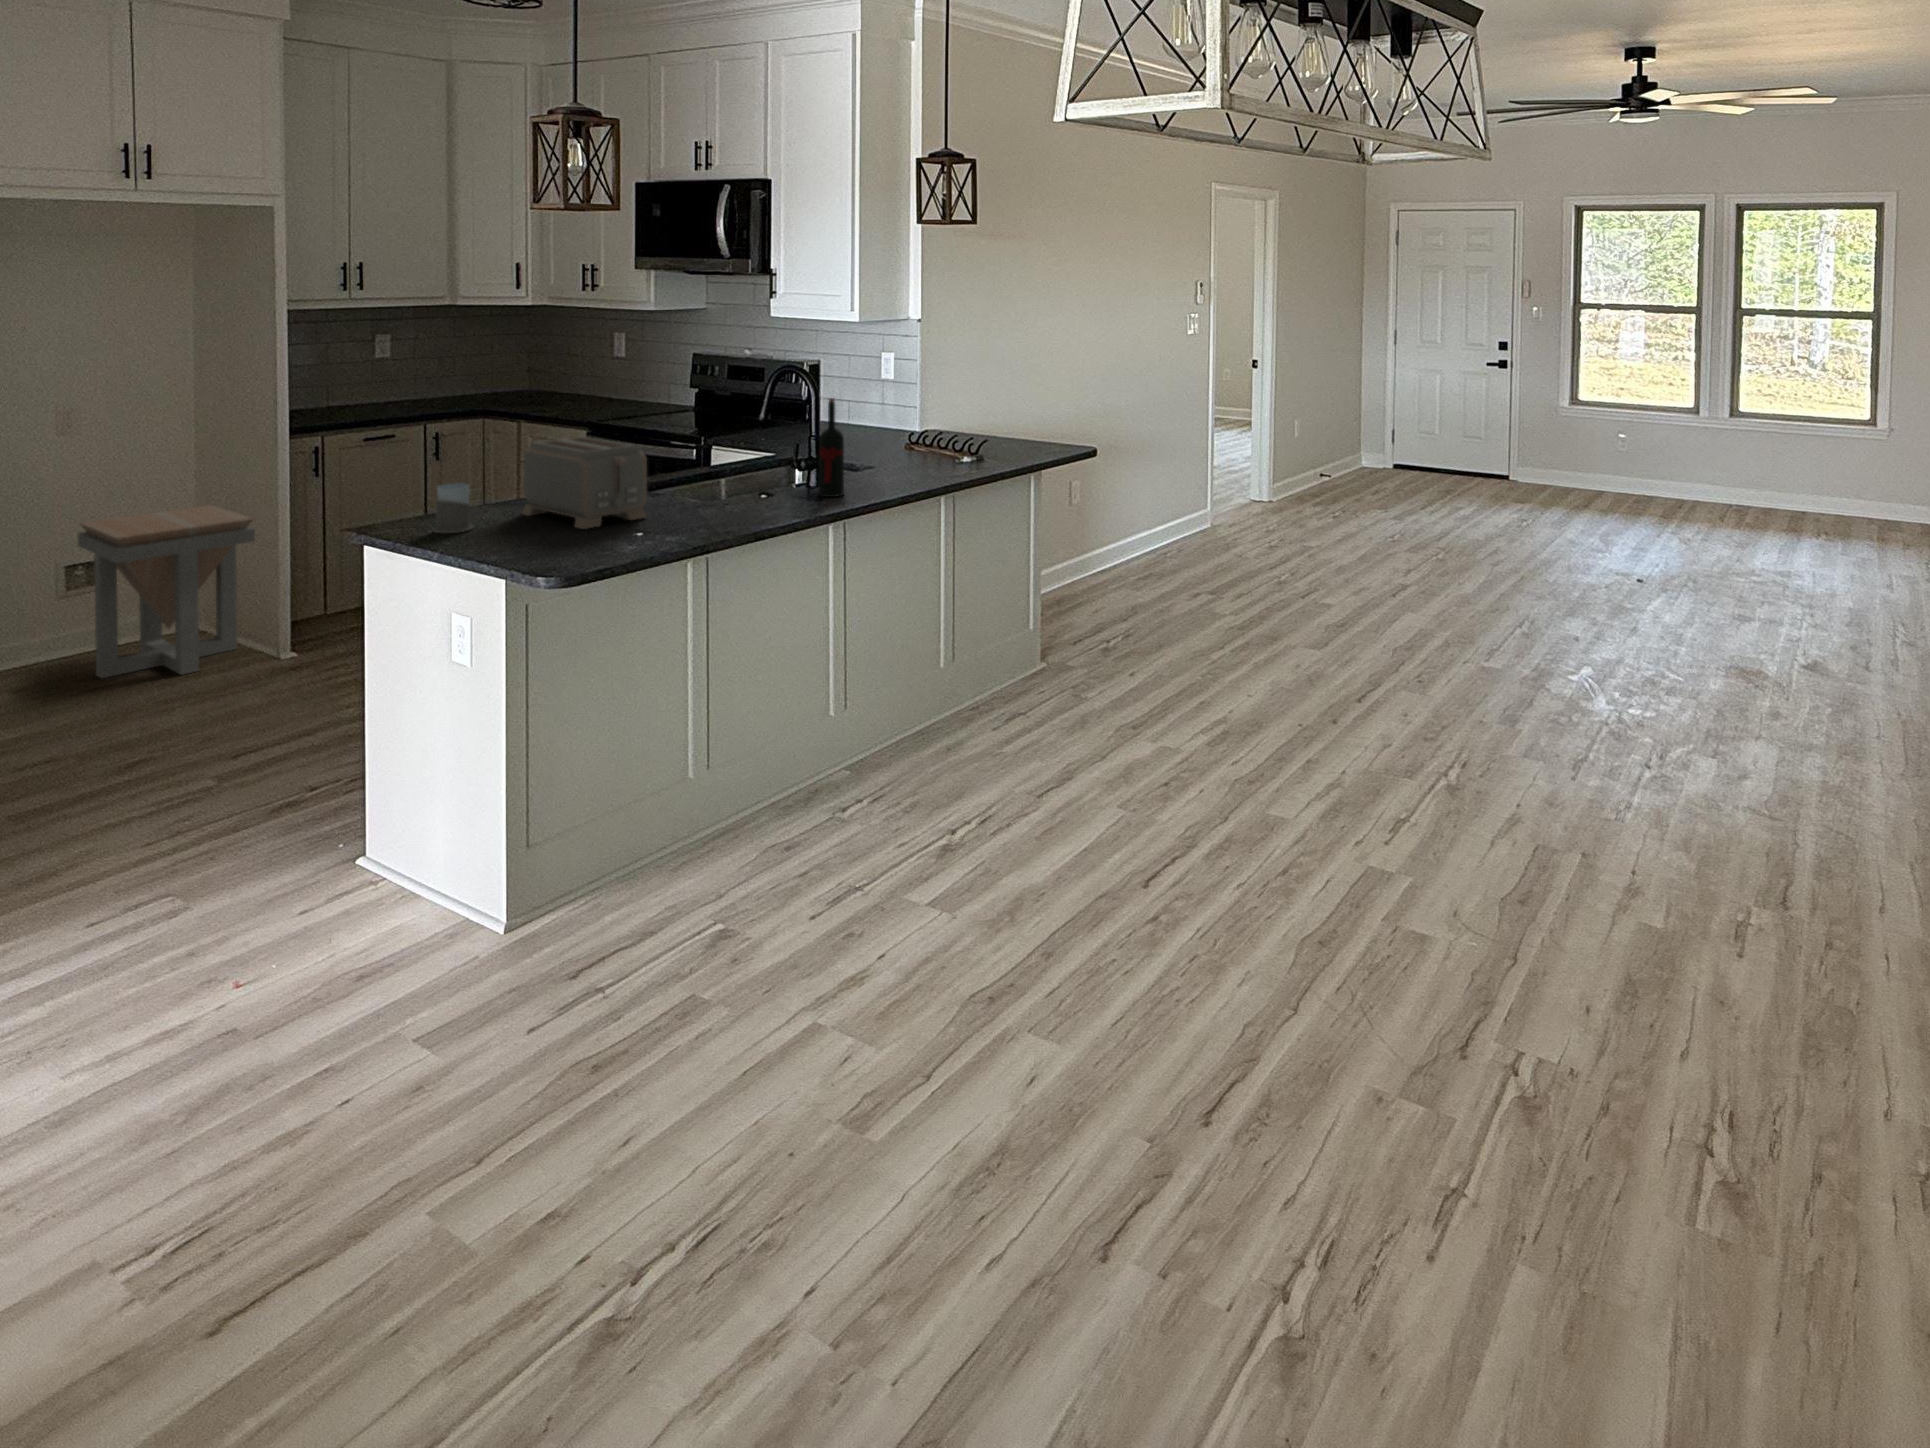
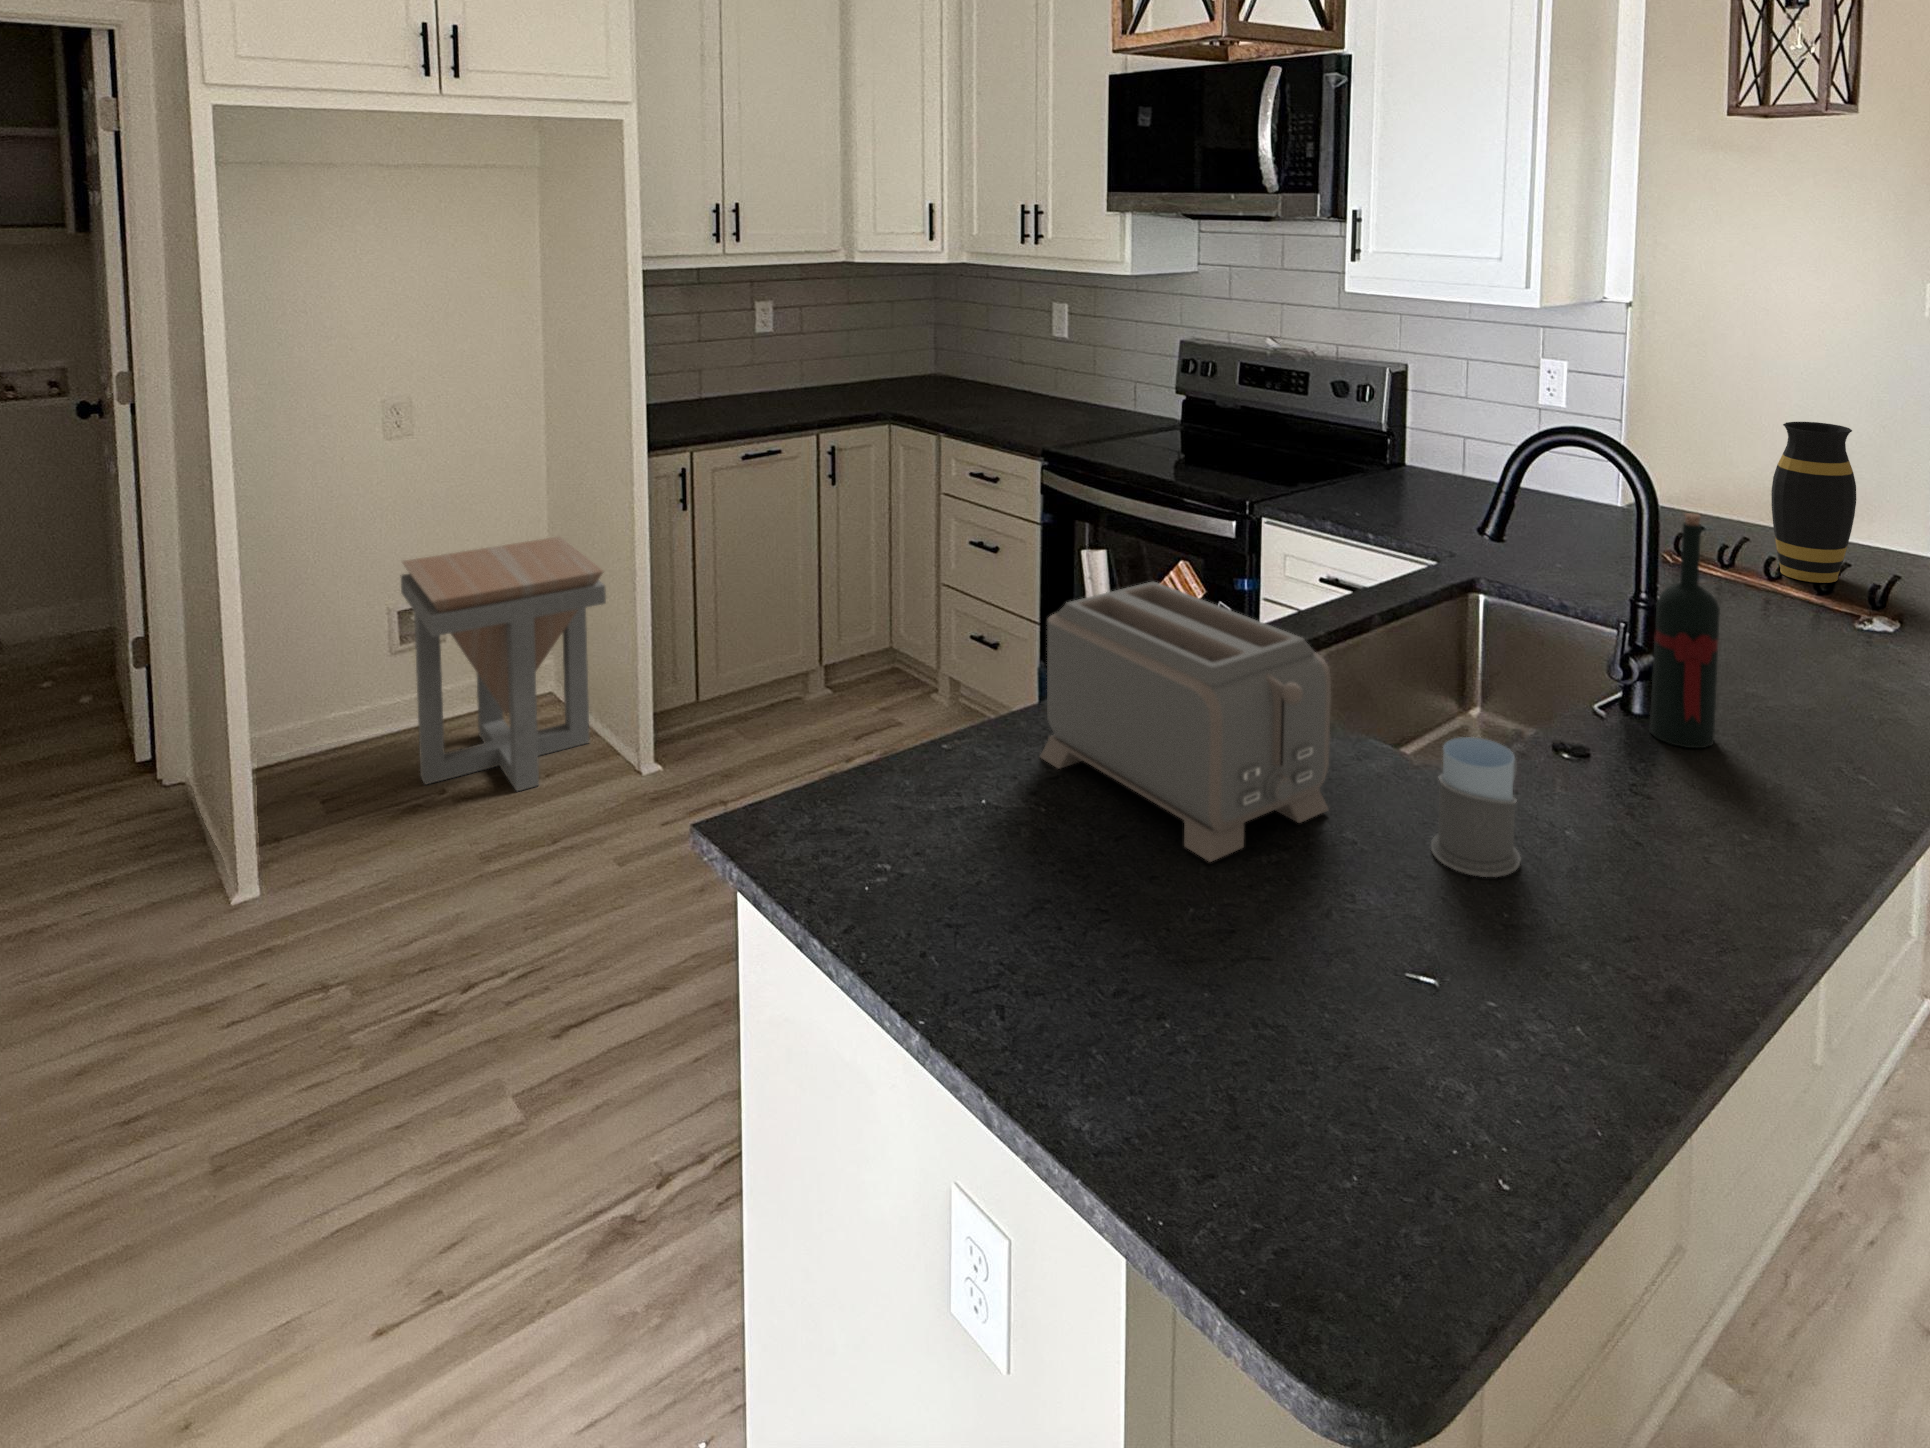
vase: none [956,375,993,452] -> present [1771,422,1856,583]
mug: present [434,483,473,533] -> present [1431,737,1521,877]

